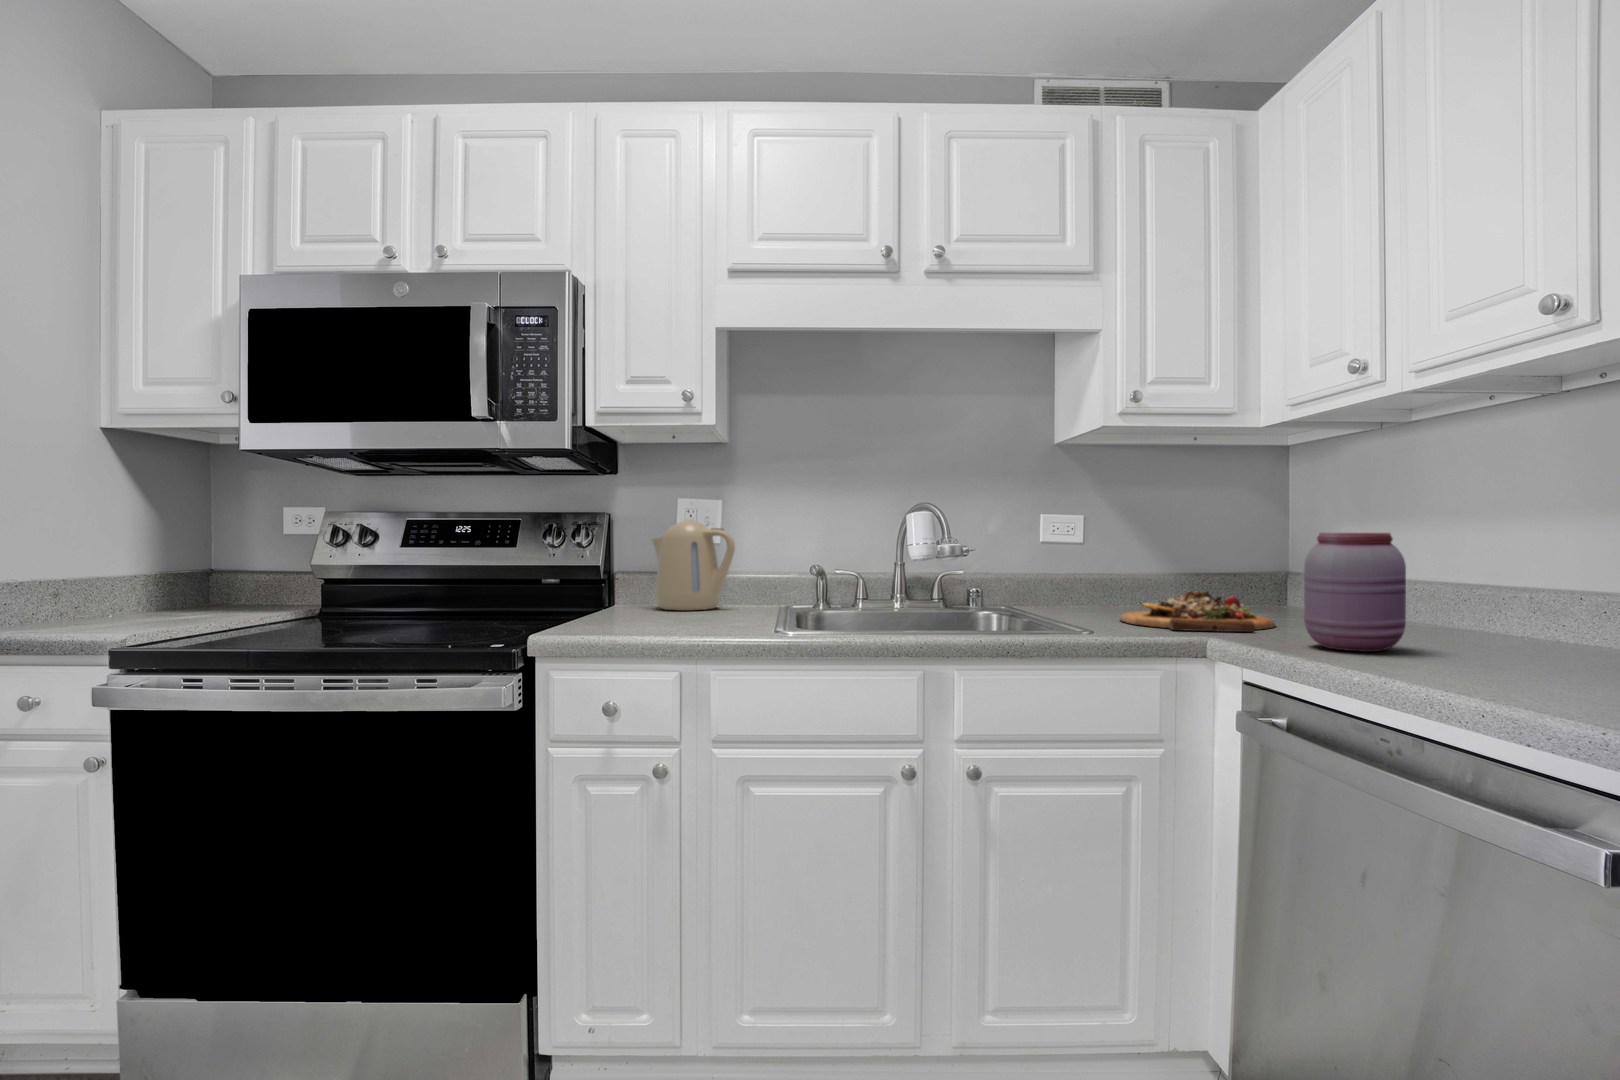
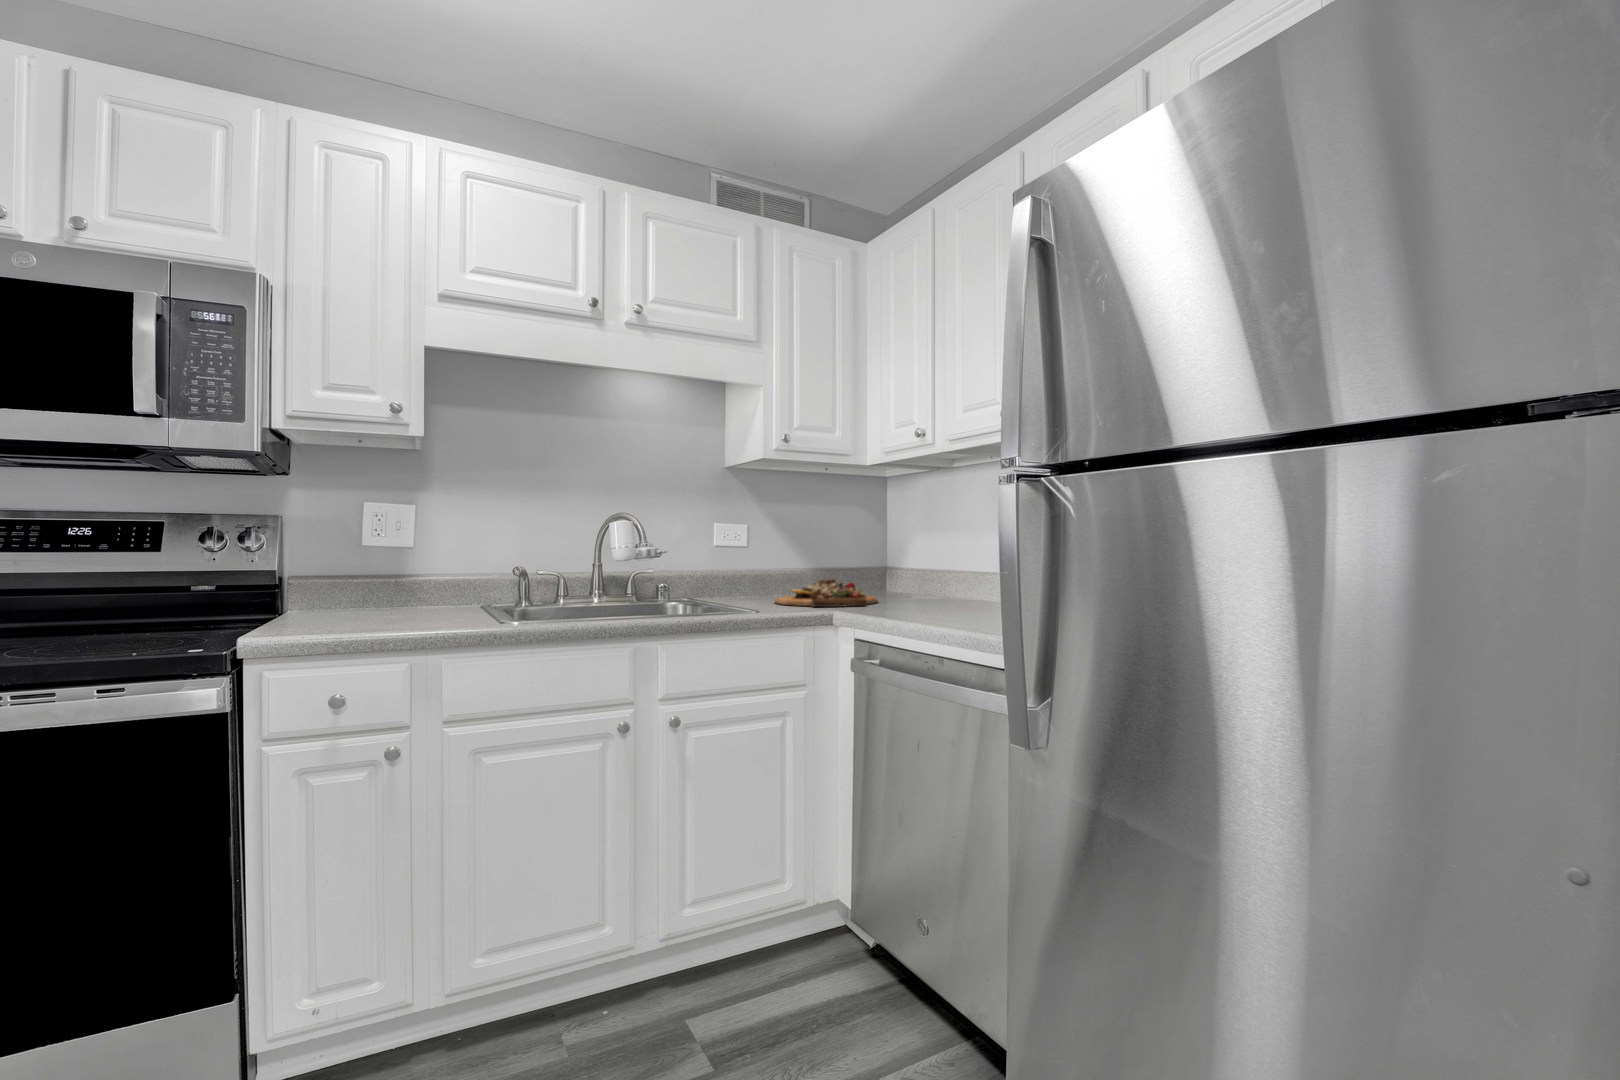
kettle: present [652,520,735,610] -> none [346,526,440,612]
jar: present [1304,533,1406,652] -> none [900,533,958,613]

